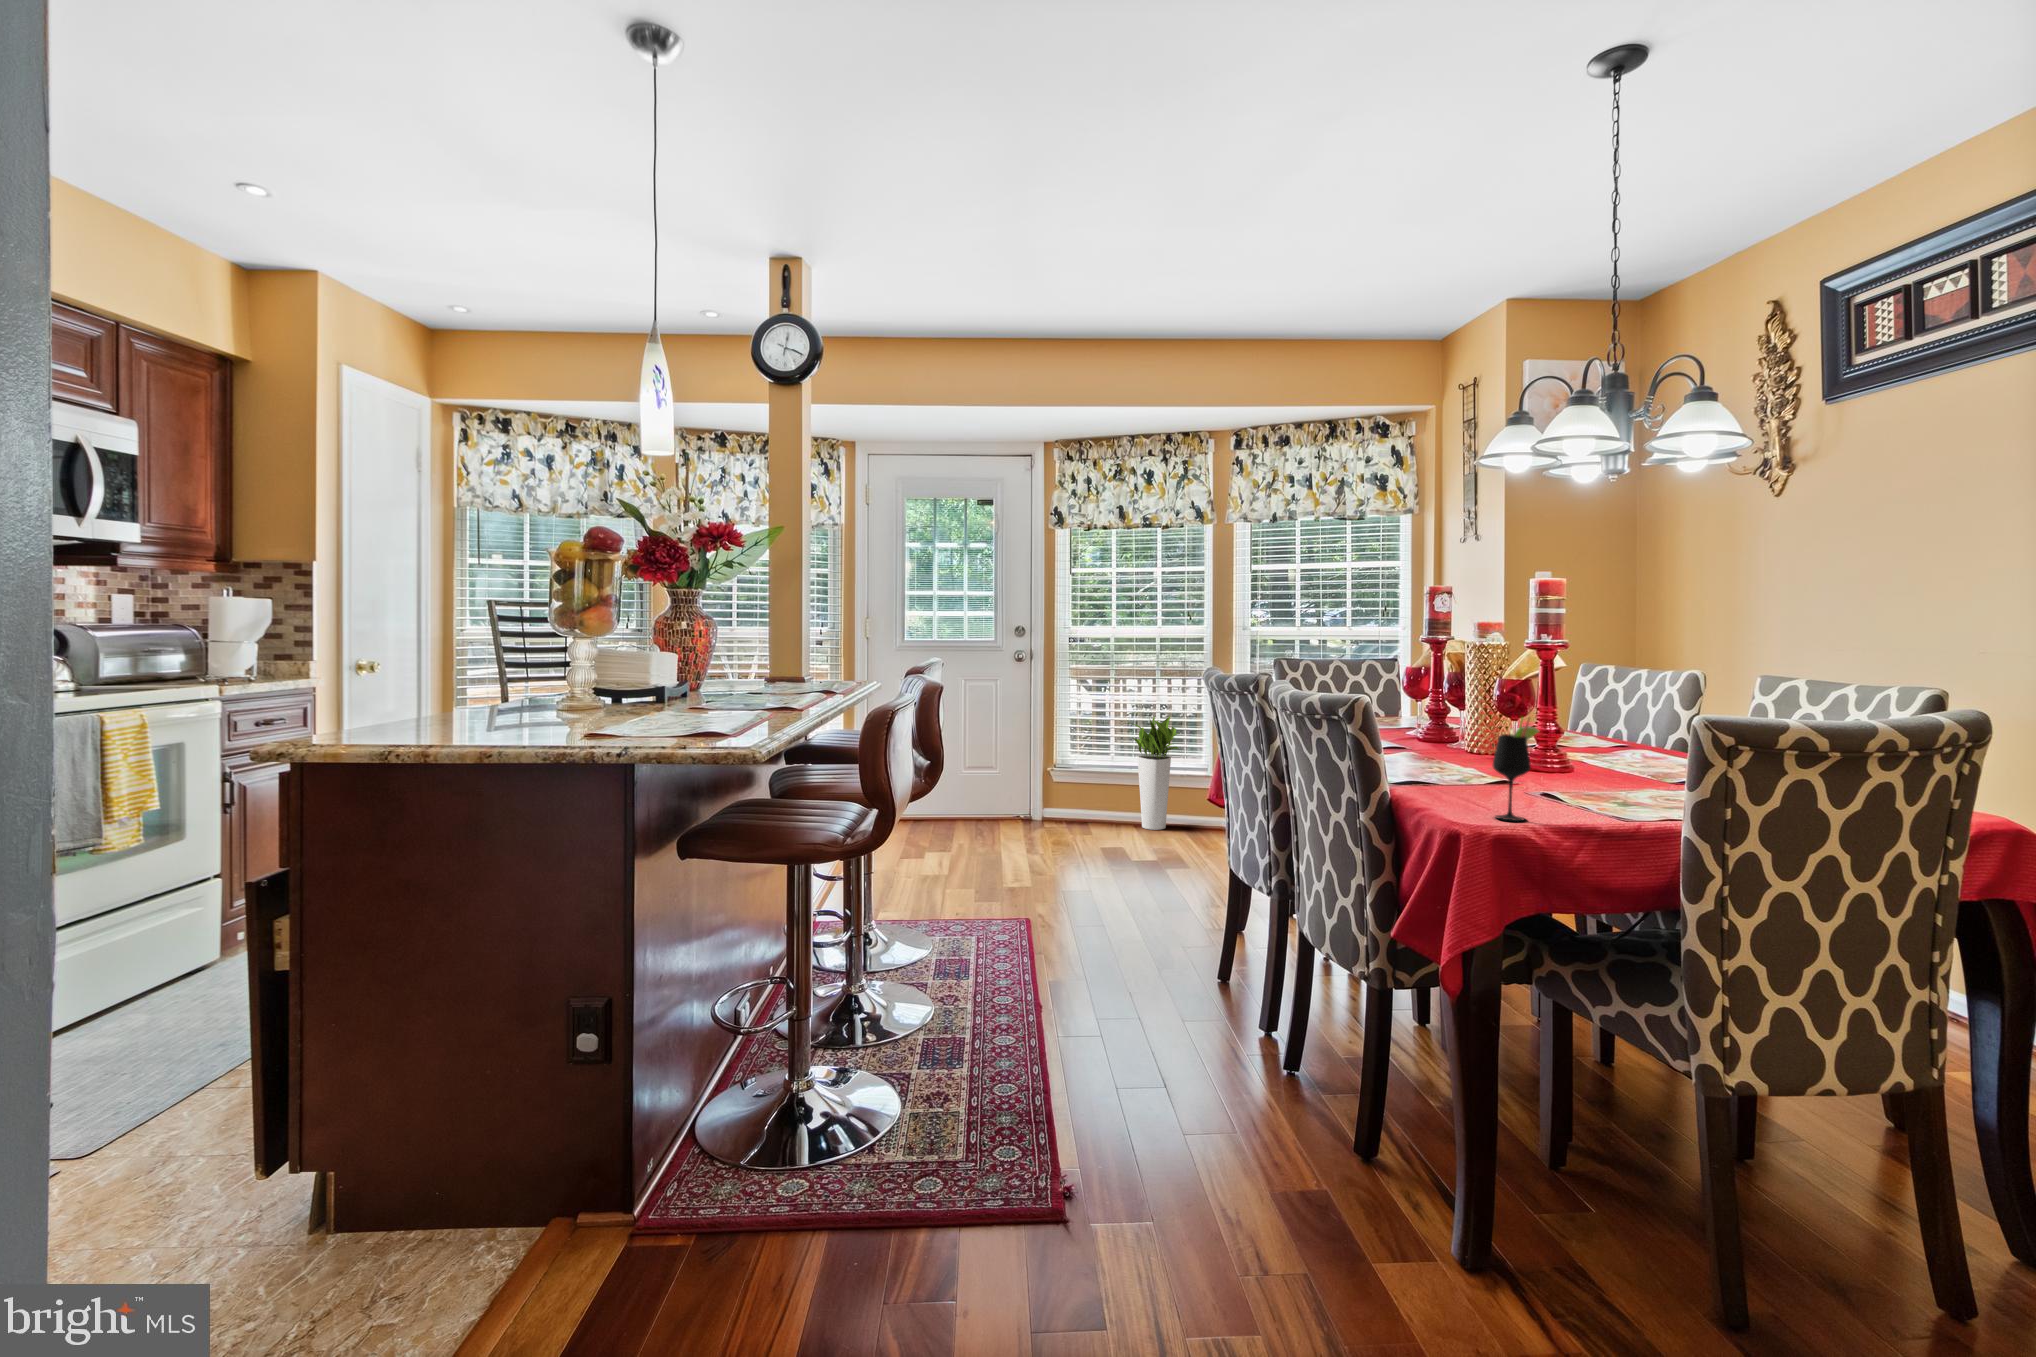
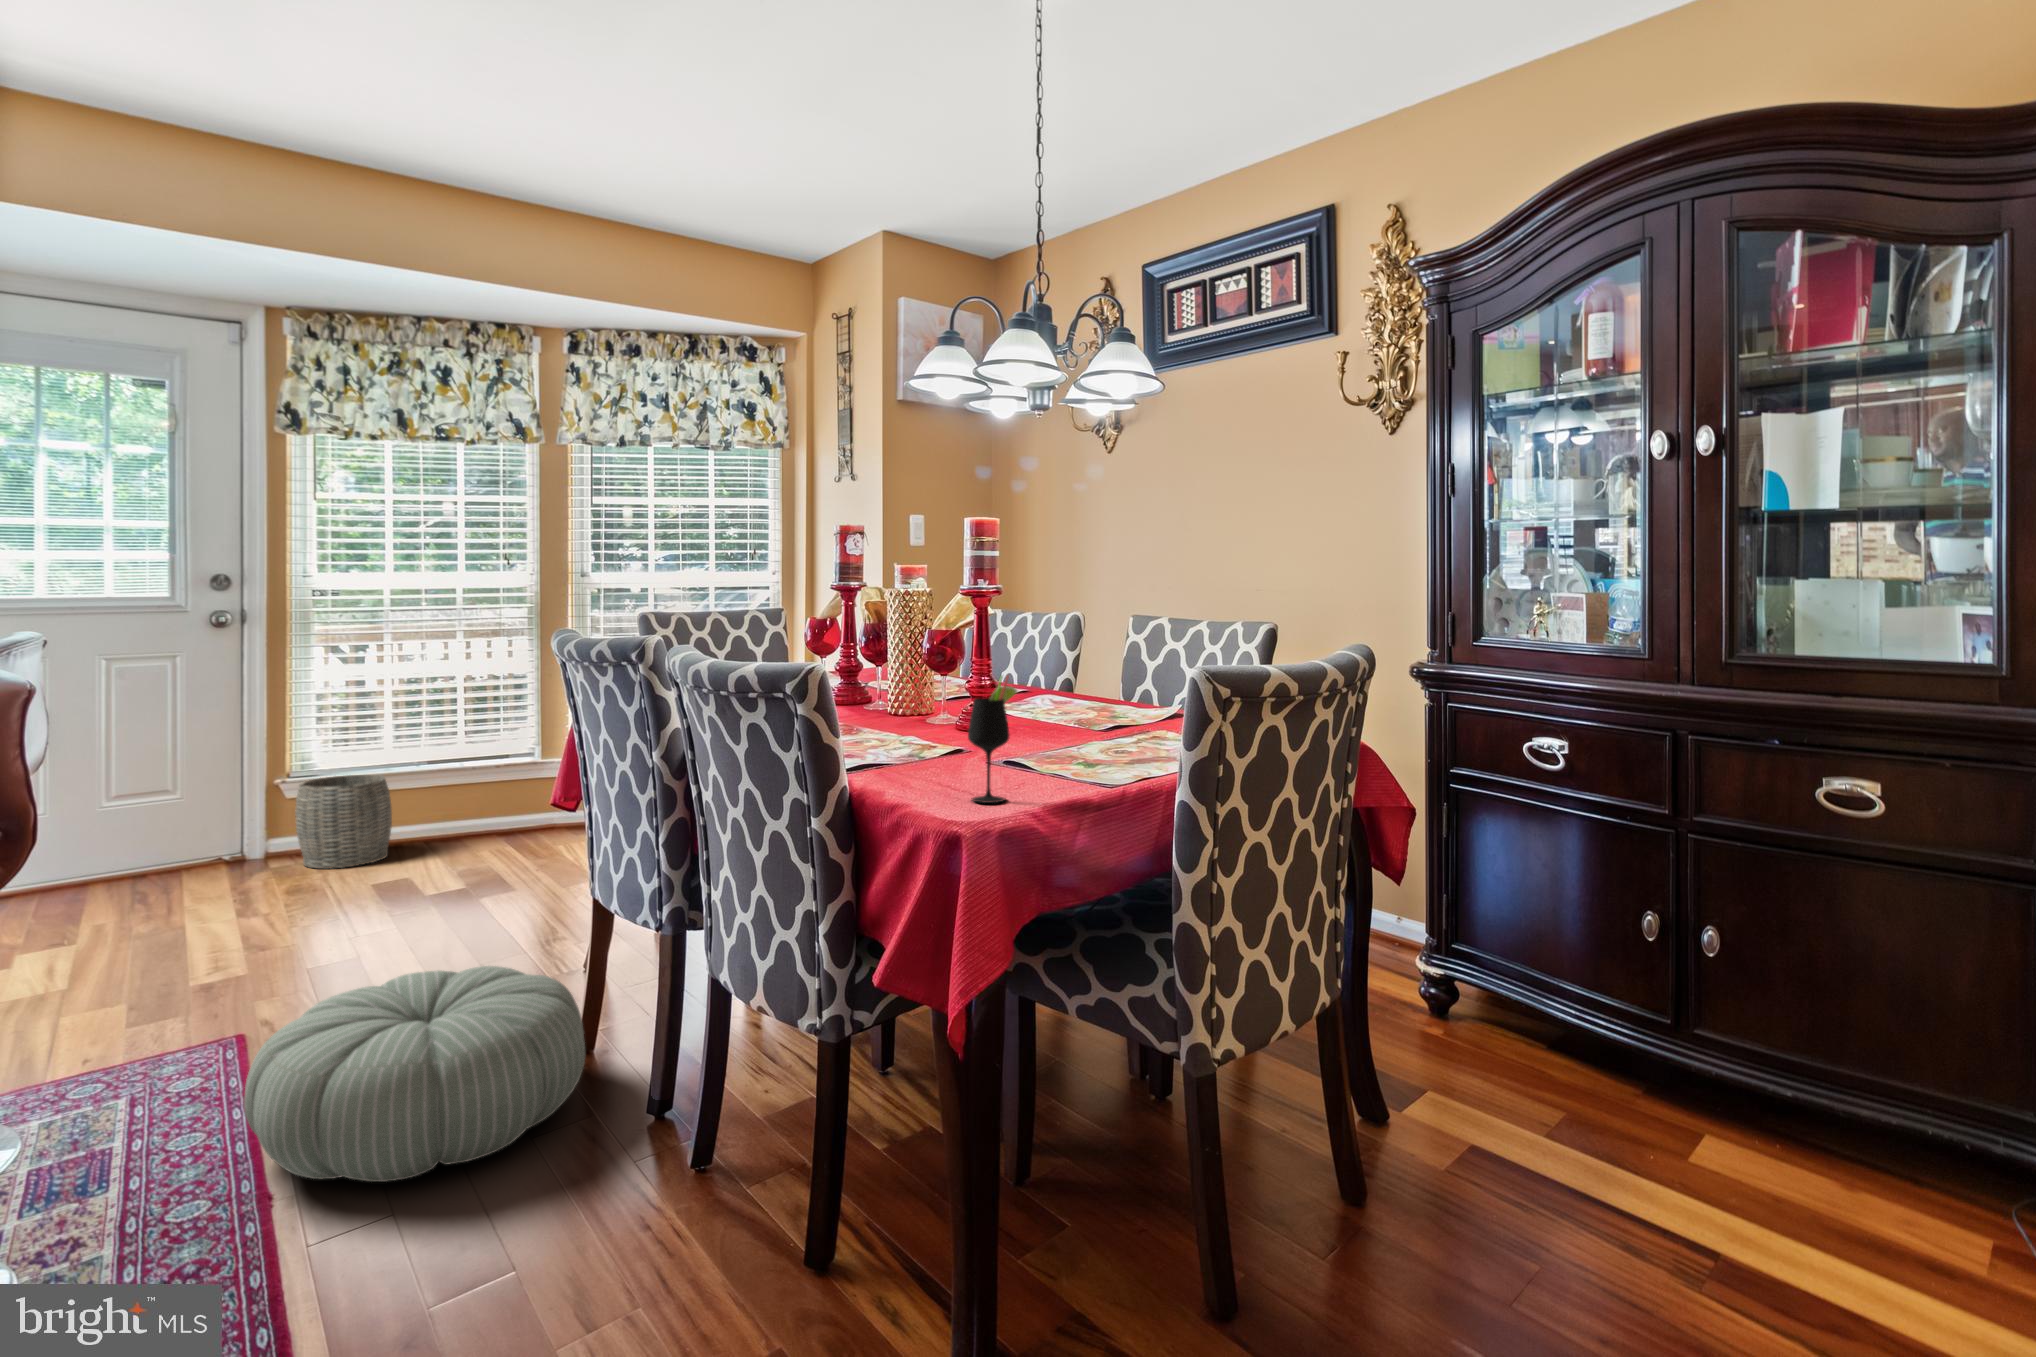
planter: present [1133,716,1179,830] -> none [430,695,508,848]
woven basket: none [1043,766,1099,831] -> present [295,775,392,869]
pouf: none [1011,897,1207,1024] -> present [244,966,585,1182]

